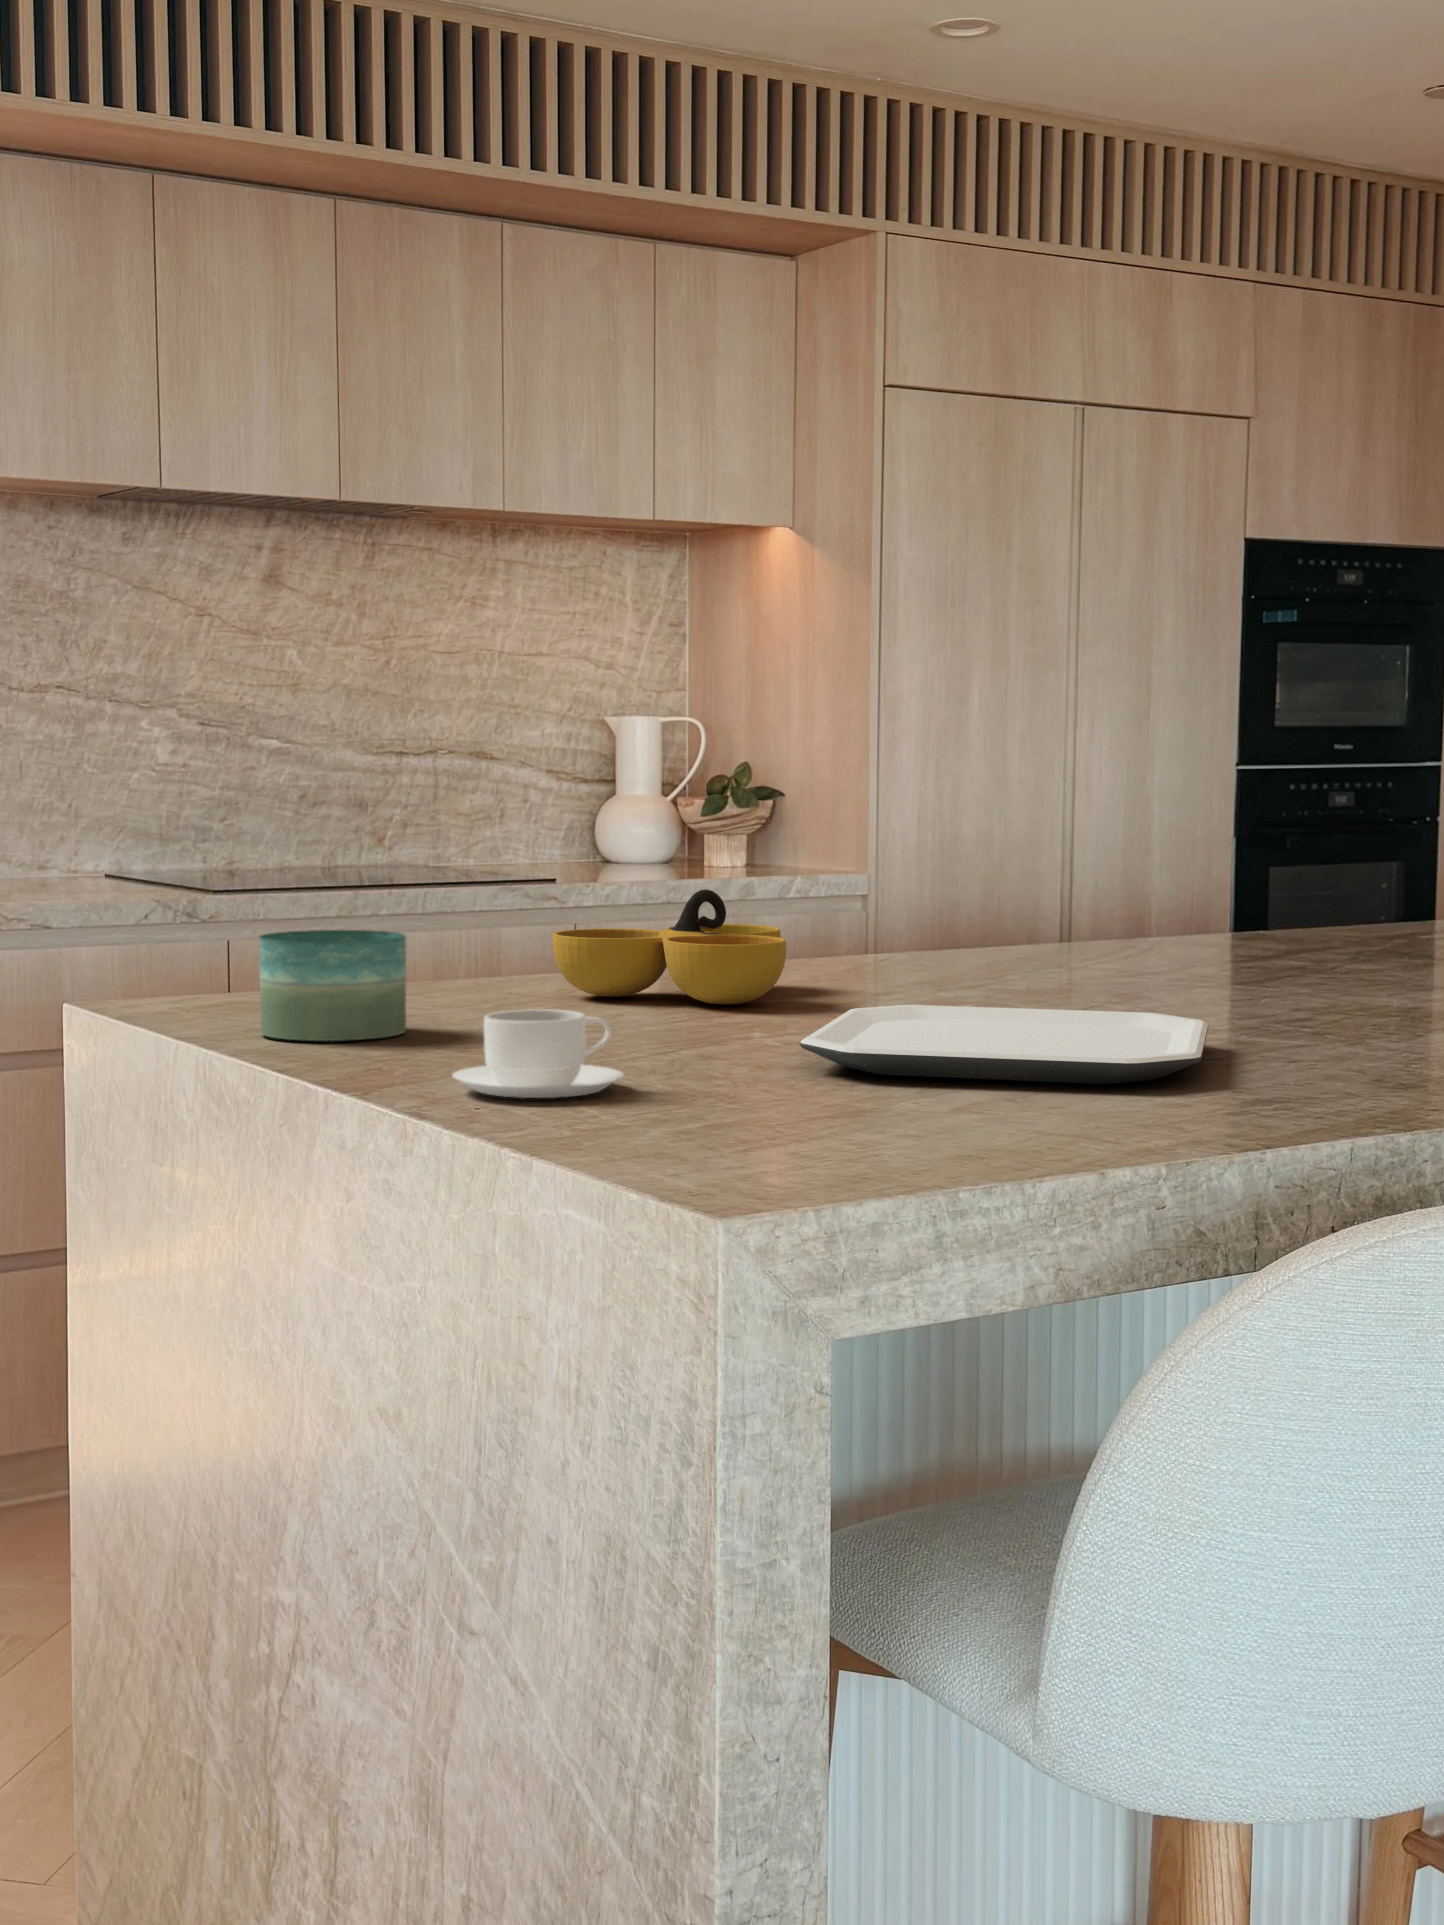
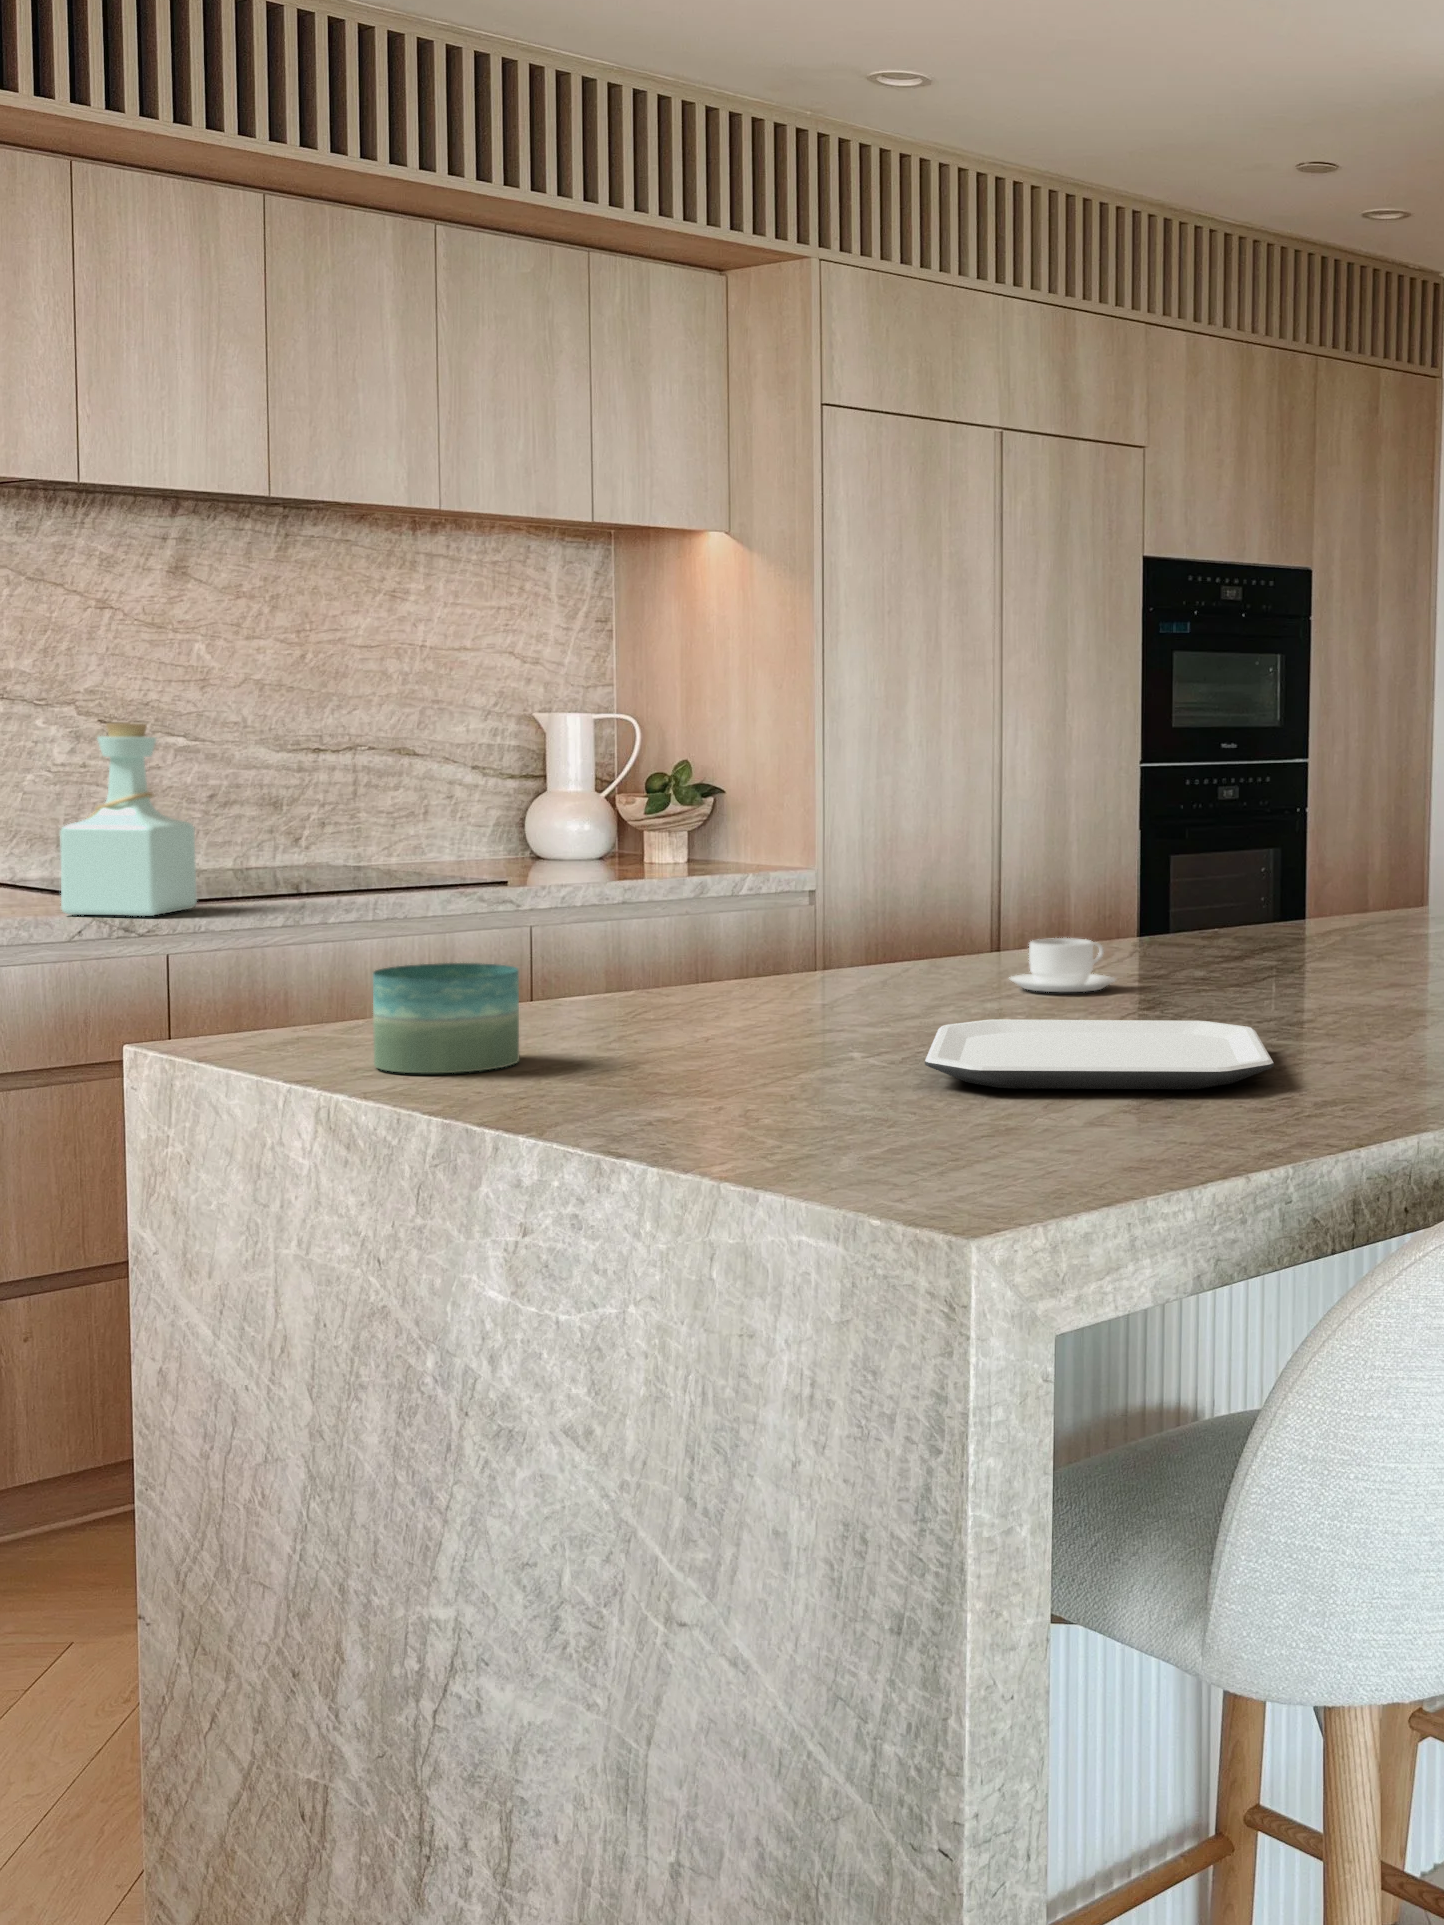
bottle: none [130,718,254,904] -> present [60,723,197,916]
decorative bowl: present [553,889,787,1004] -> none [627,913,856,1020]
coffee cup: present [453,1009,624,1098] -> present [1010,938,1116,992]

